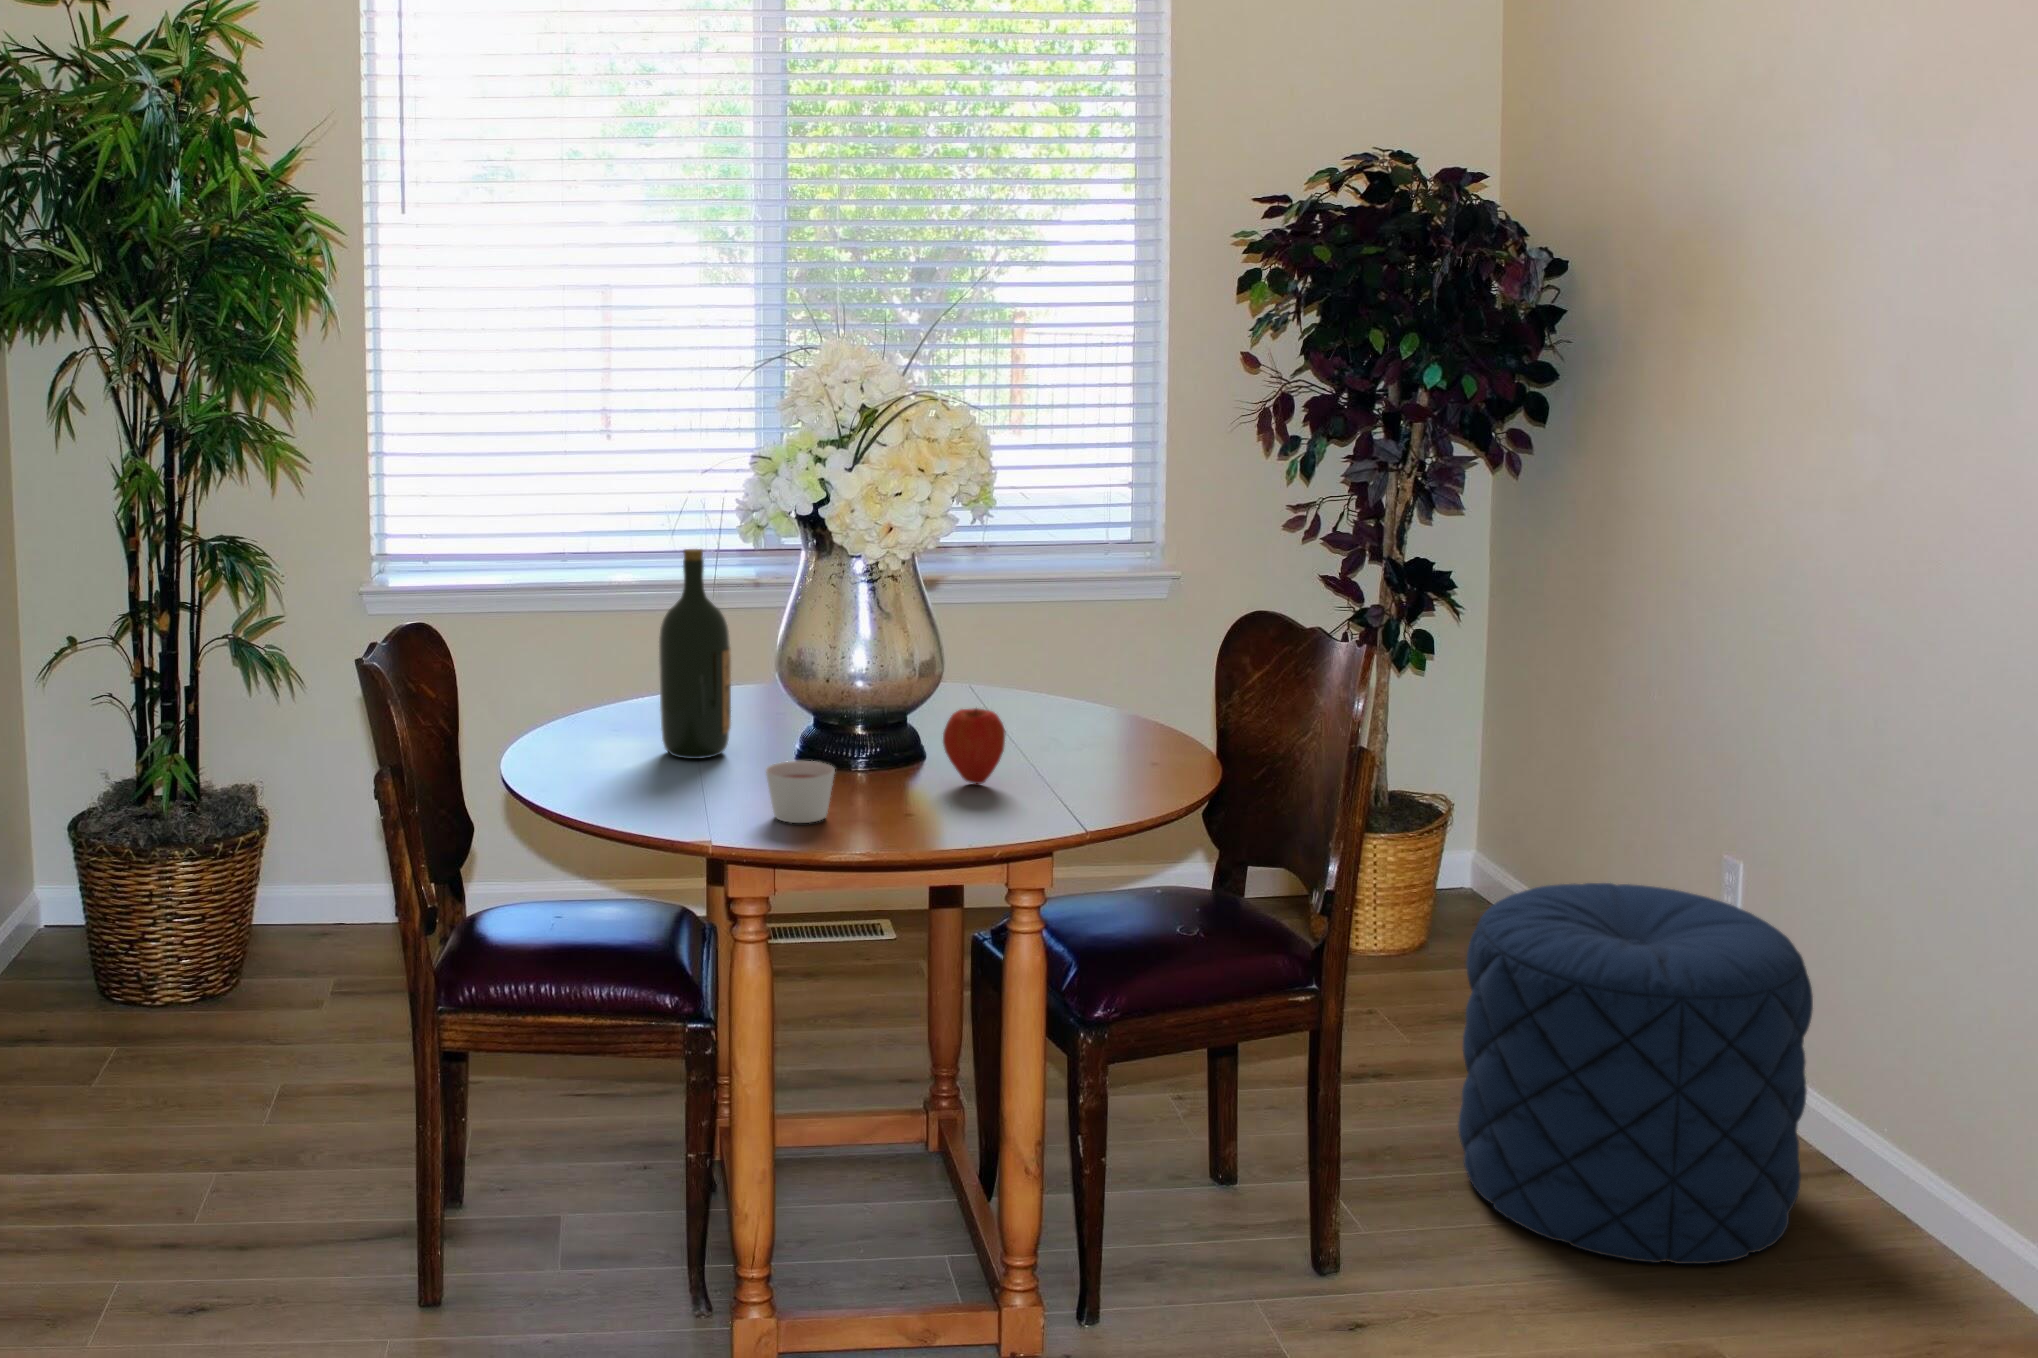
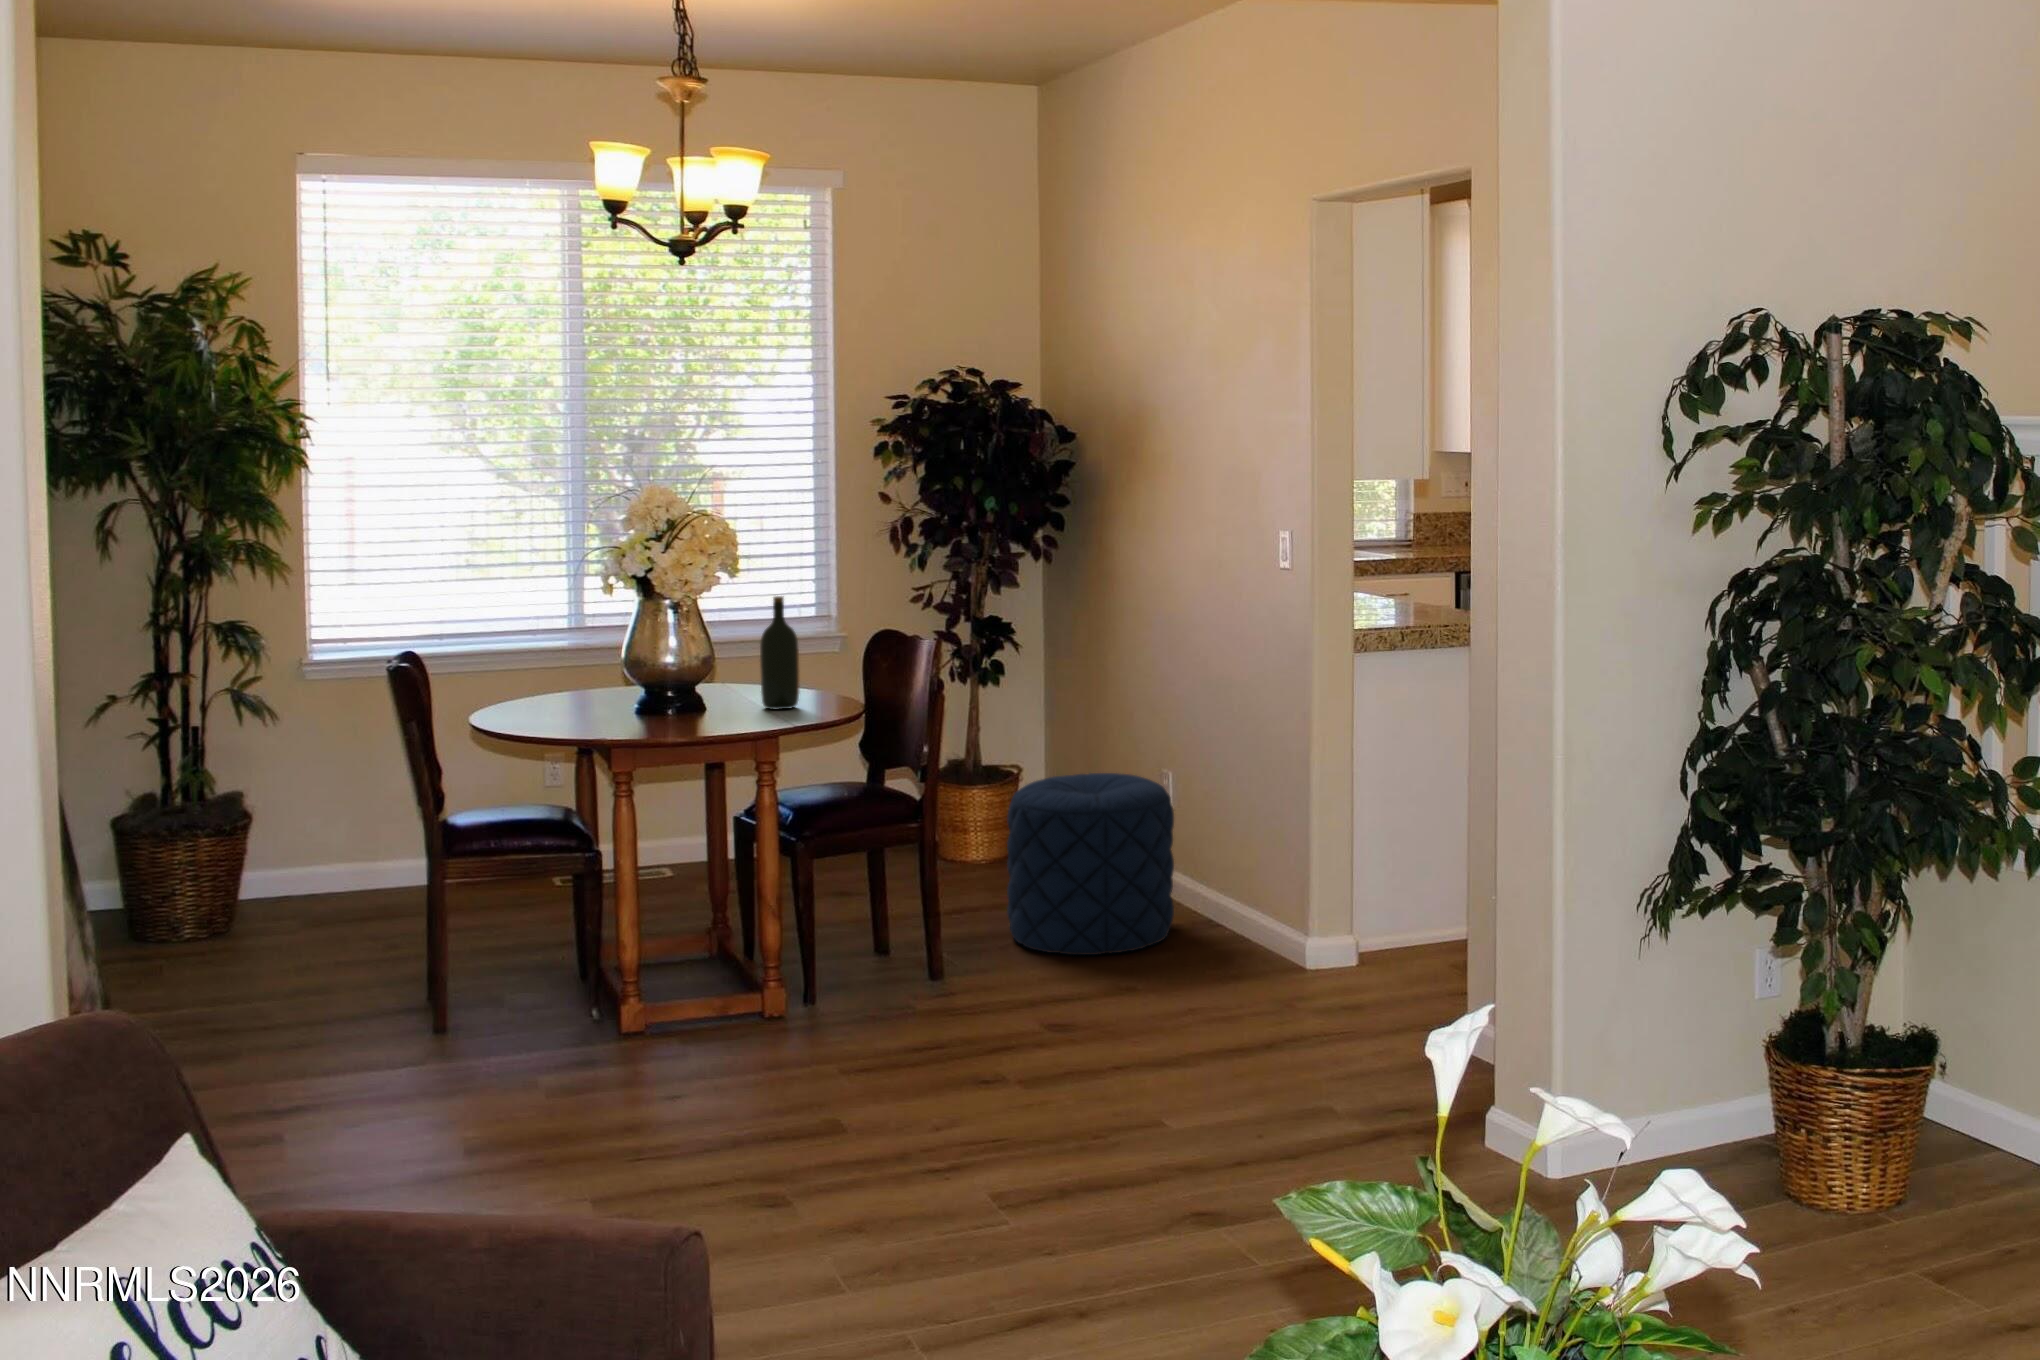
wine bottle: present [659,549,731,759] -> present [760,596,799,710]
apple: present [943,708,1006,784] -> none [720,676,754,717]
candle: present [766,761,835,823] -> none [629,704,667,734]

